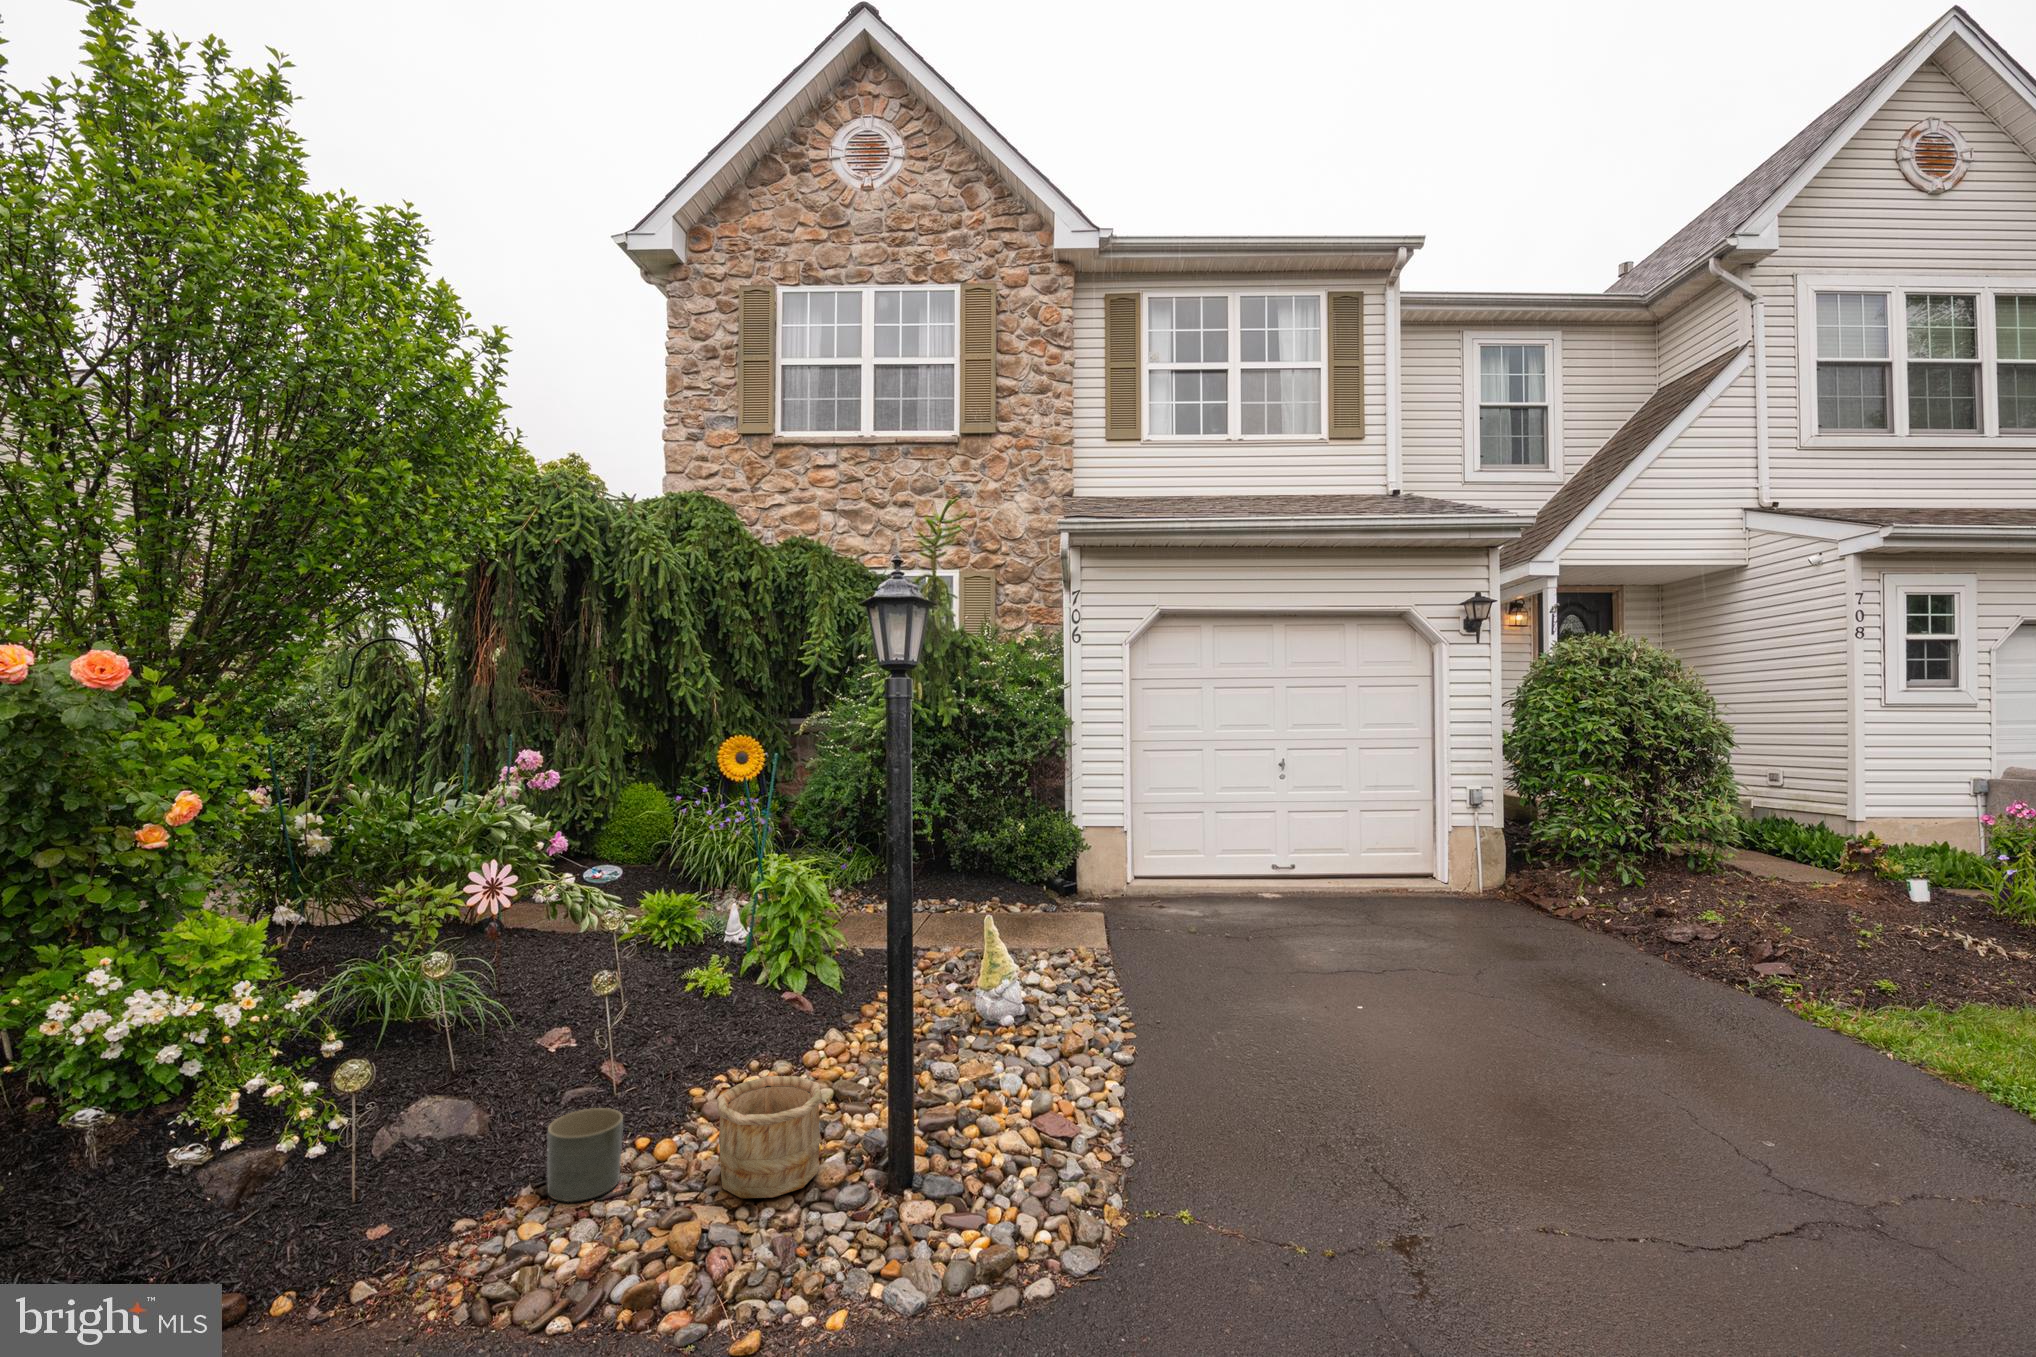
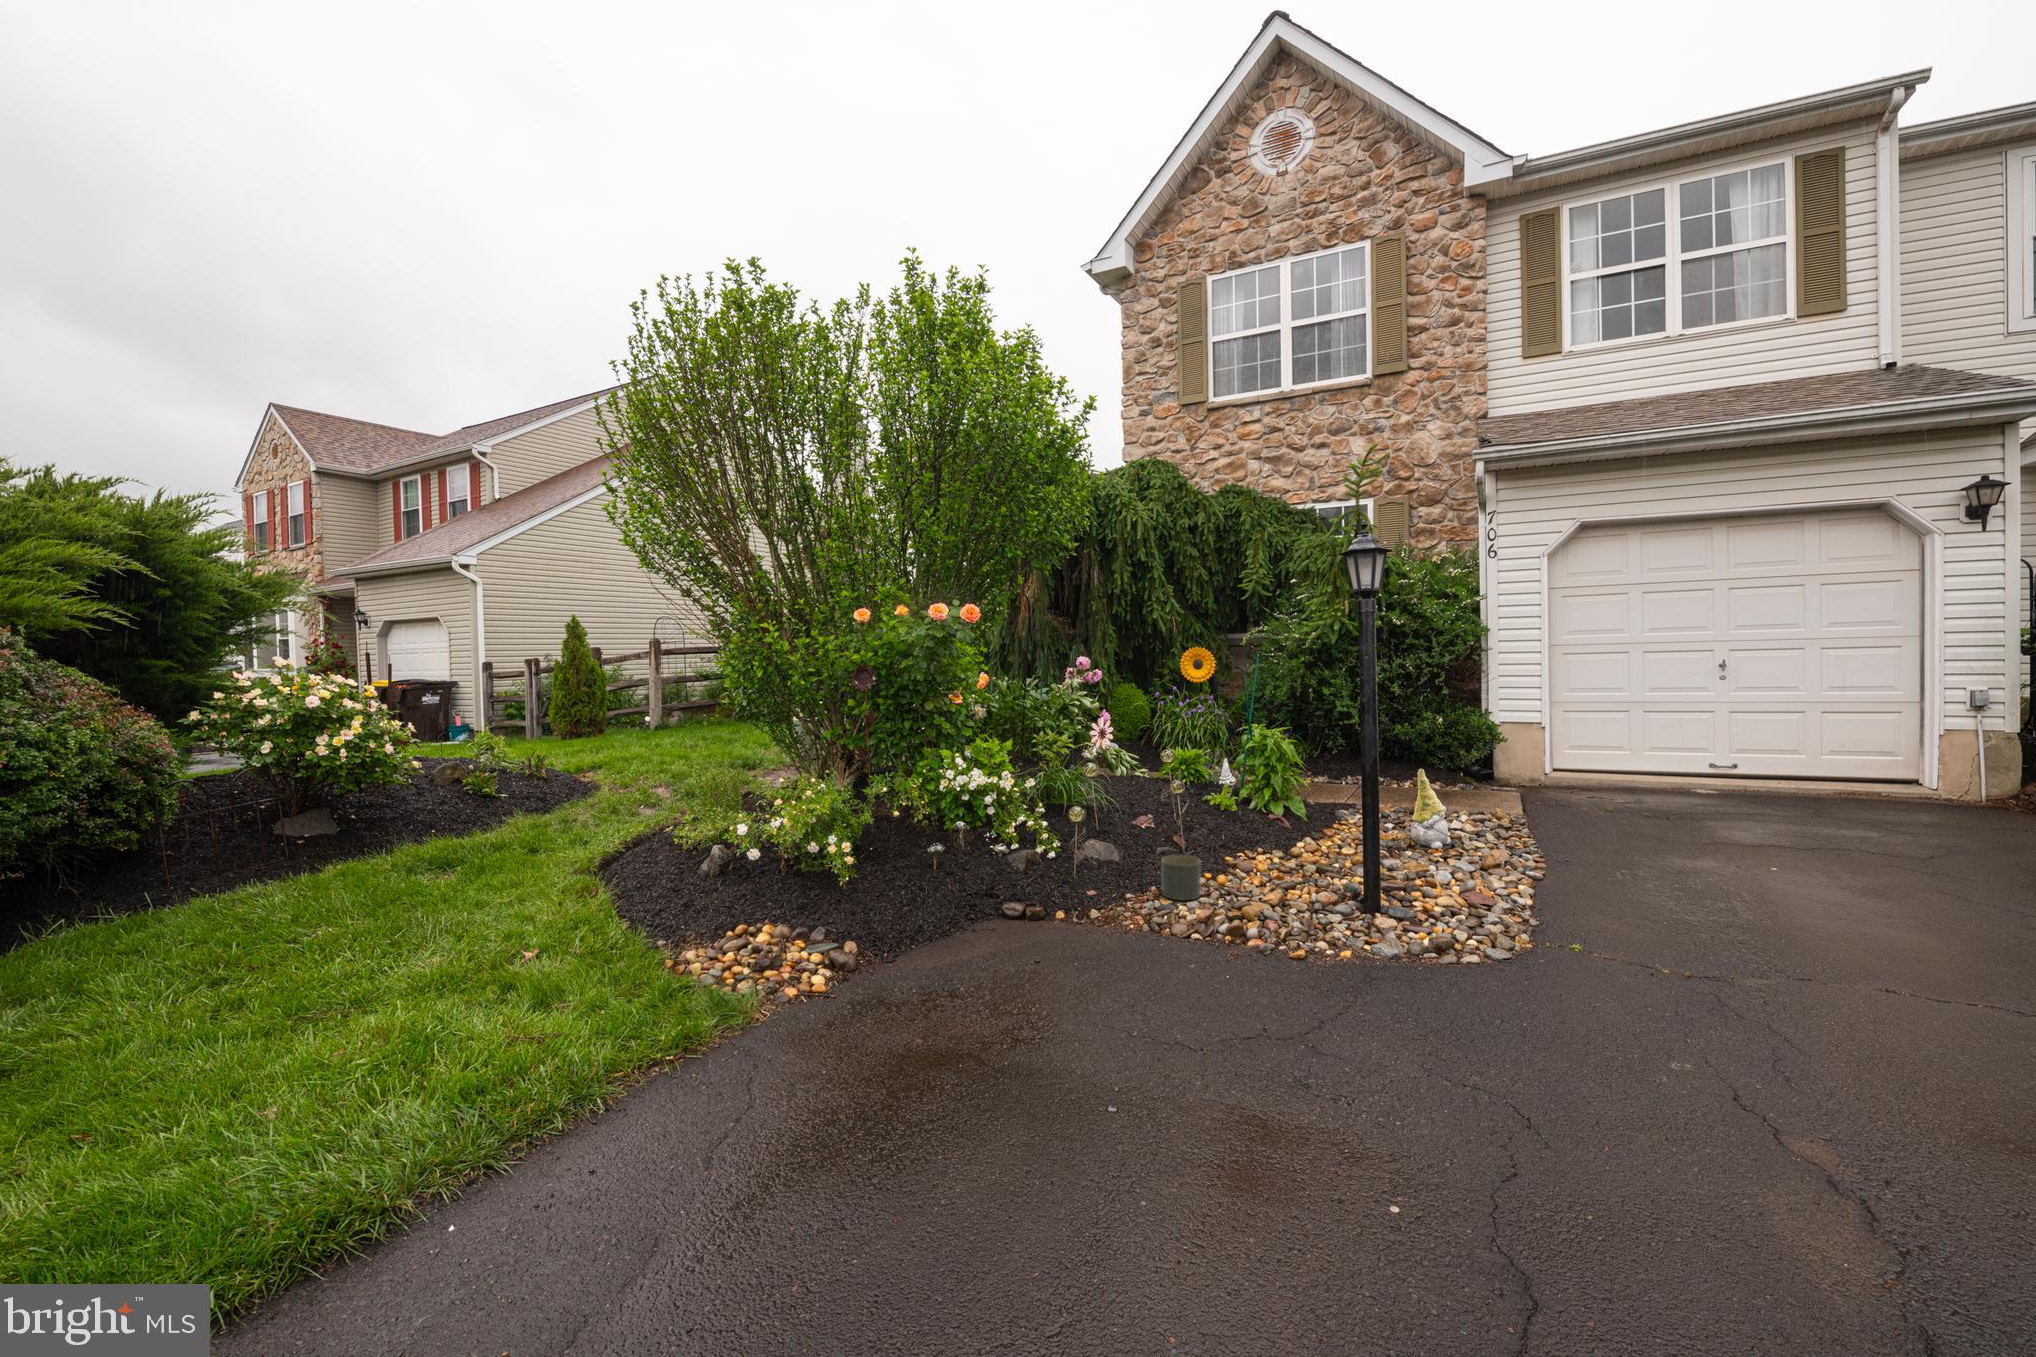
wooden bucket: present [717,1076,822,1198] -> none [1255,848,1323,913]

